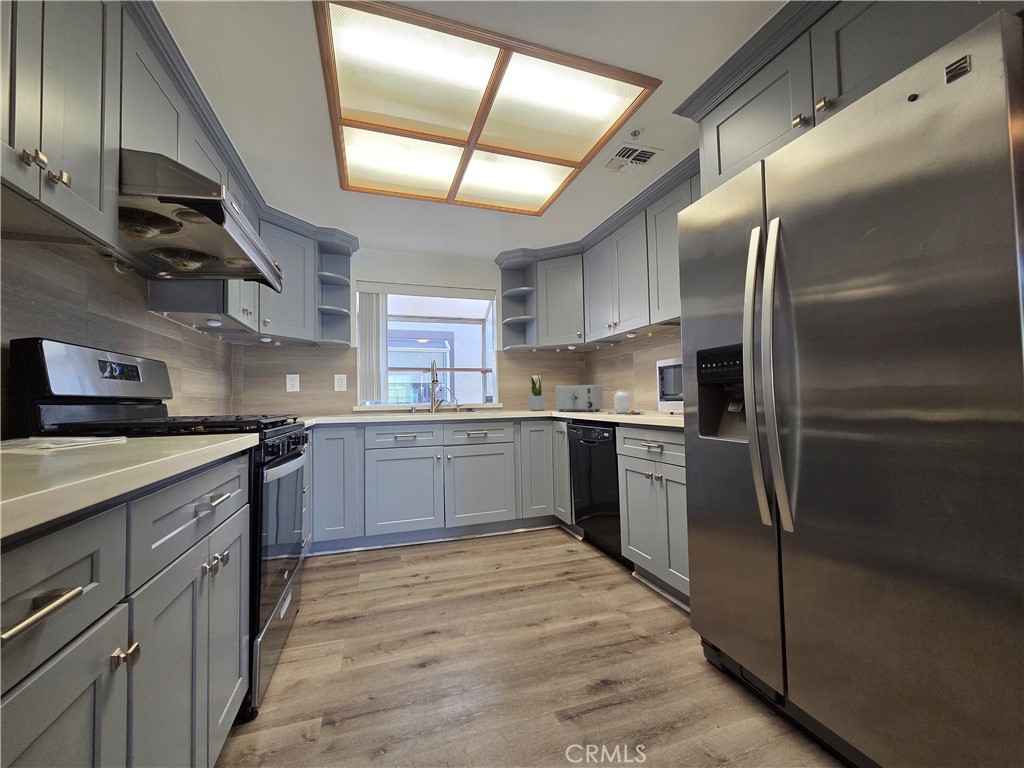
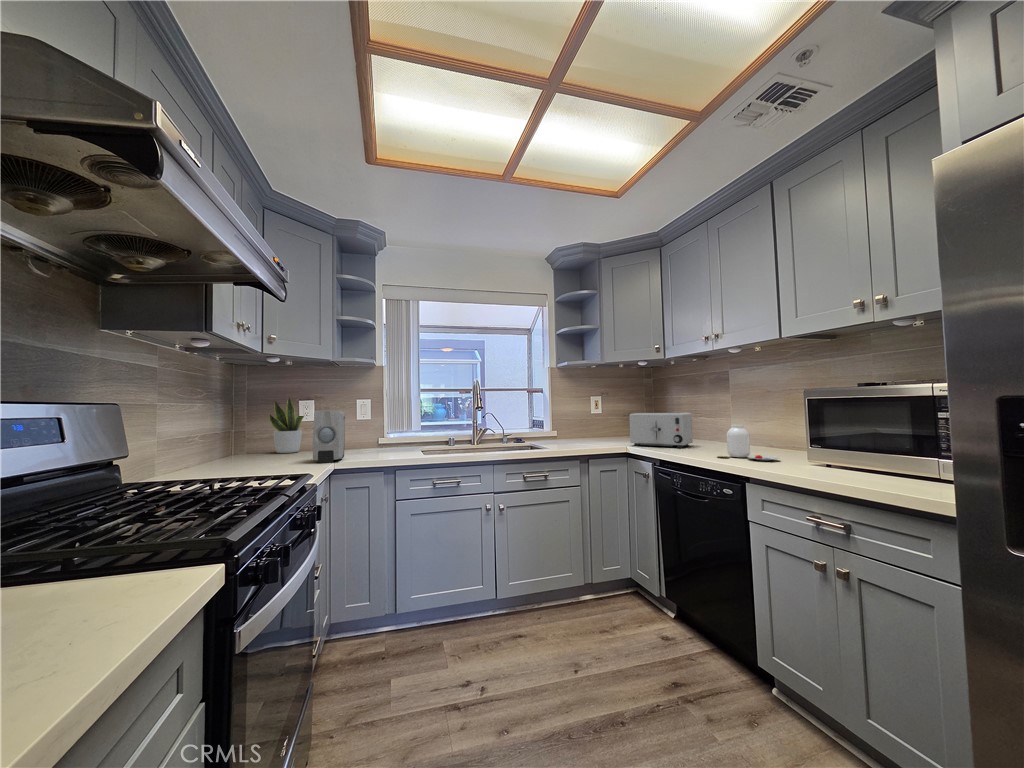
potted plant: present [528,374,545,411] -> present [270,396,304,453]
soap dispenser: none [301,378,326,418] -> present [313,410,345,463]

